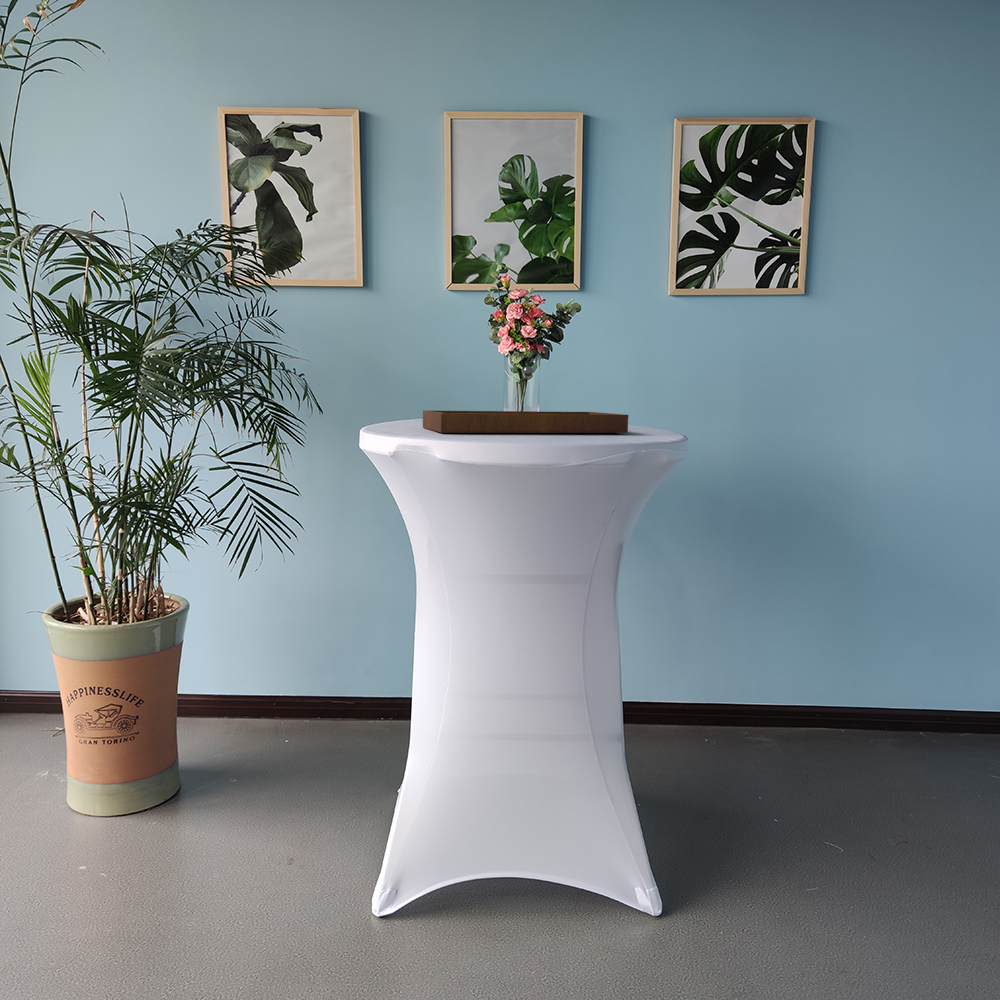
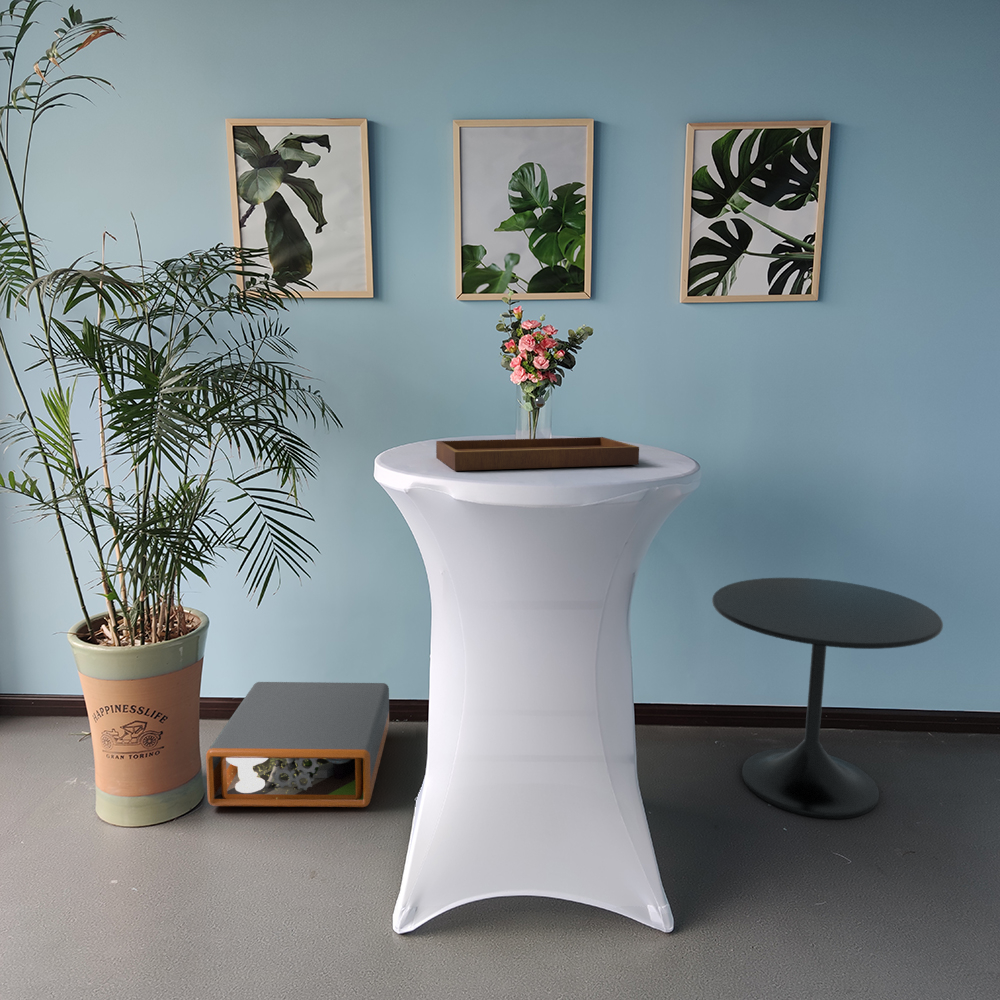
side table: none [701,571,933,810] -> present [712,578,943,819]
storage box: none [182,674,373,797] -> present [206,682,389,807]

